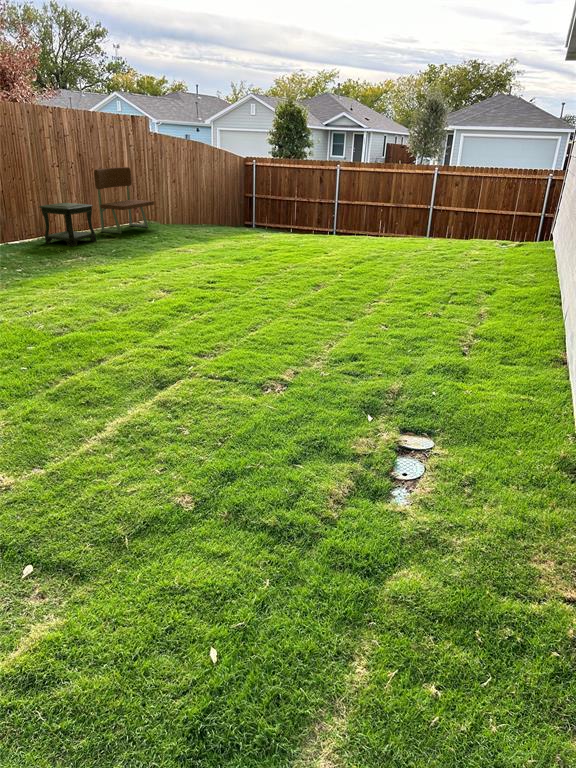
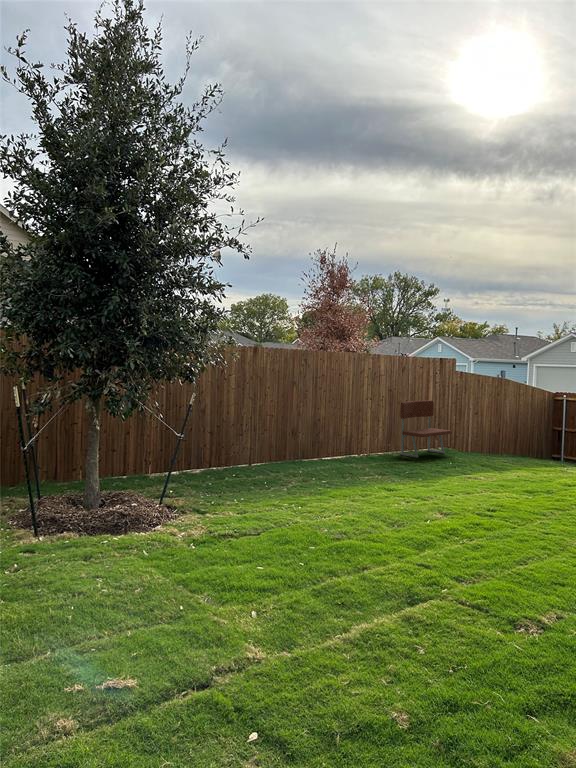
side table: present [39,203,96,246] -> none [350,429,395,466]

